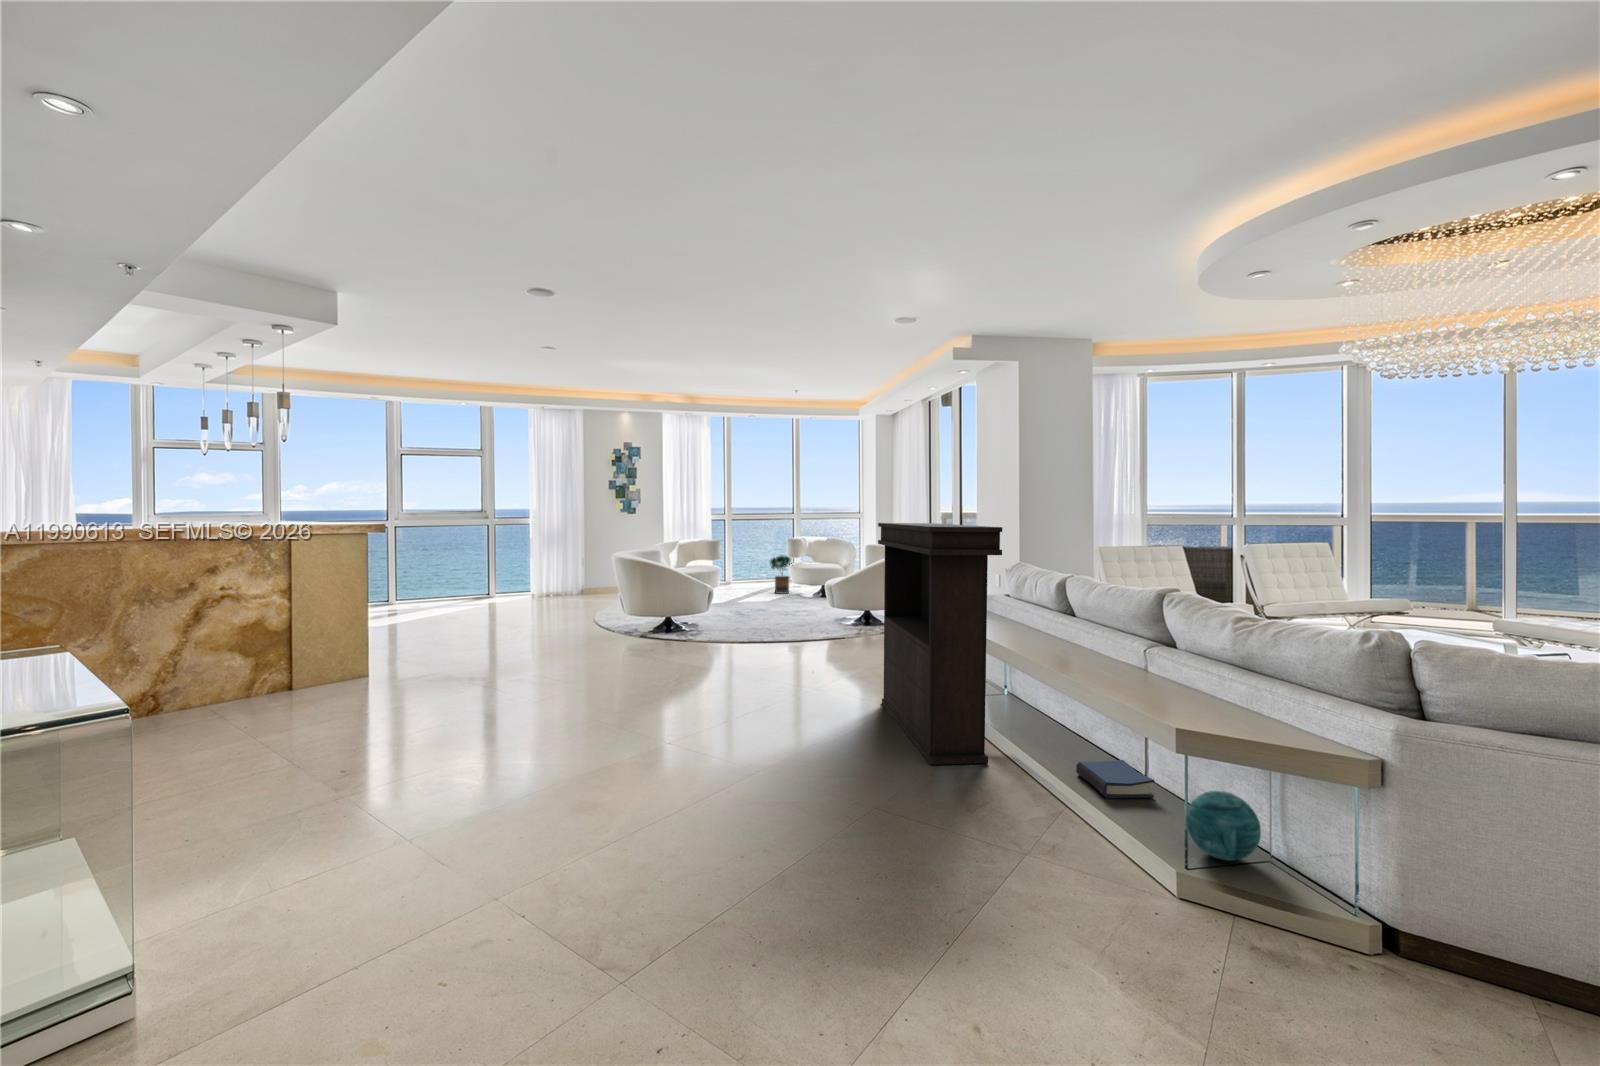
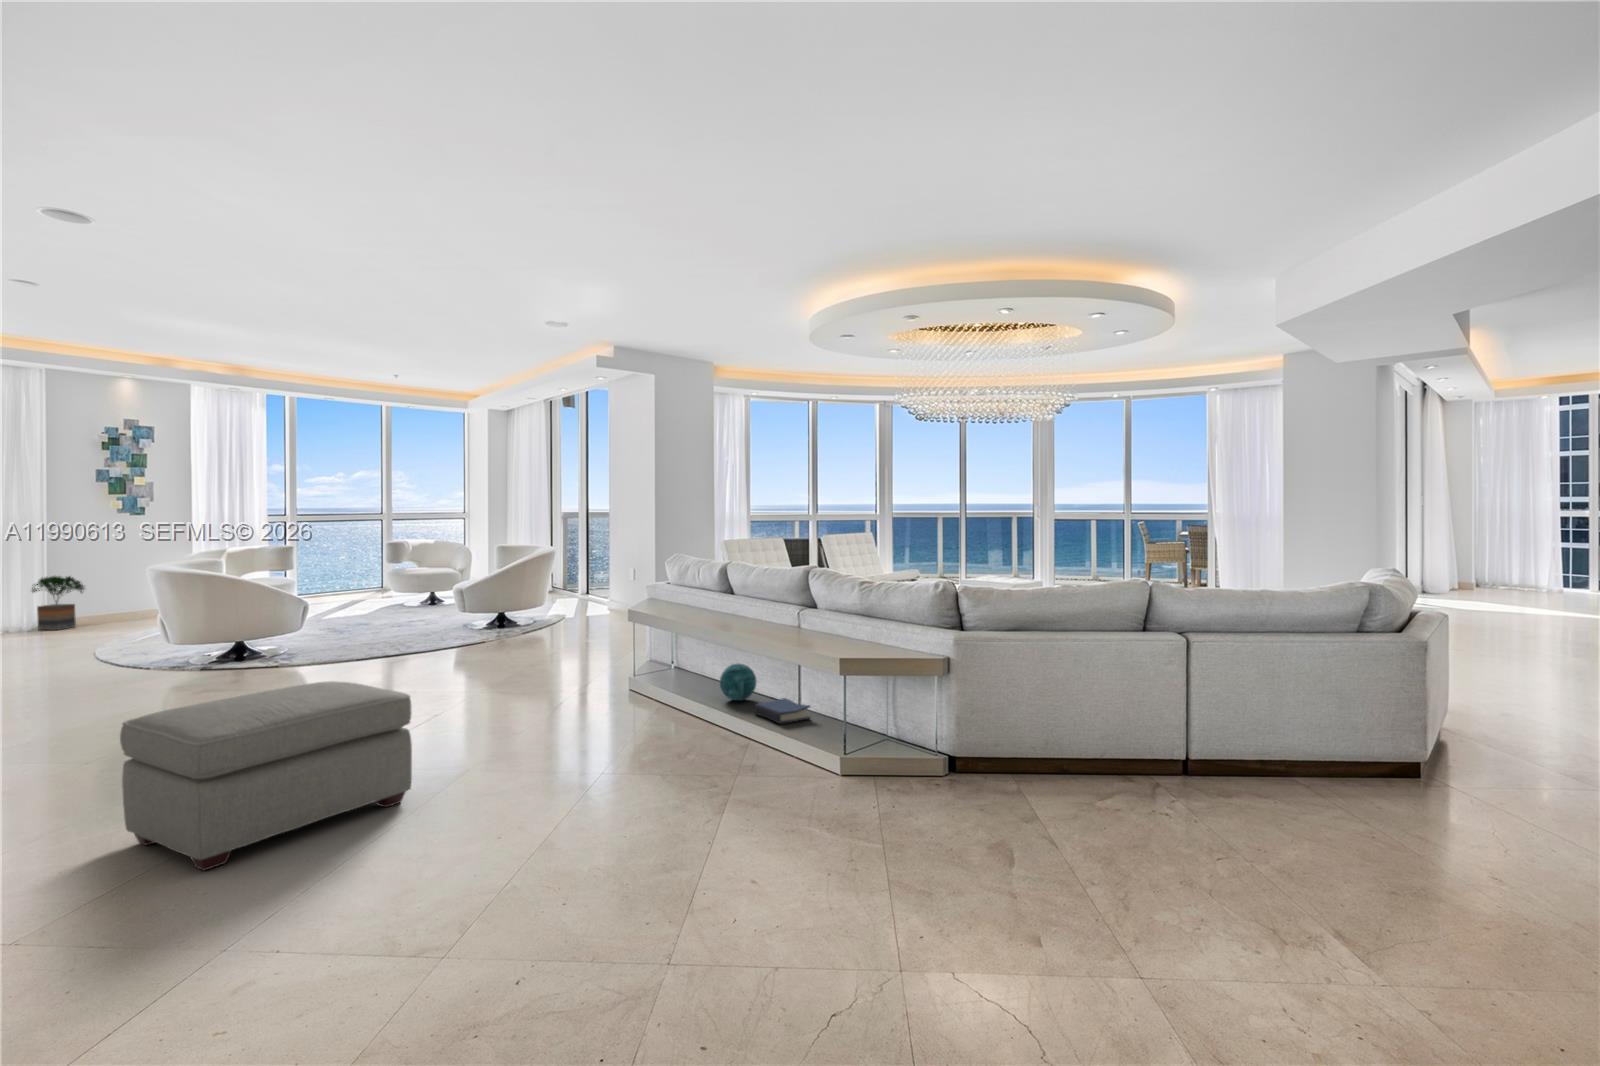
console table: present [878,523,1002,765] -> none [552,519,687,729]
potted tree: present [769,555,793,594] -> present [32,576,84,630]
ottoman: none [449,673,674,846] -> present [120,681,412,870]
decorative orb: present [1186,791,1261,861] -> present [720,663,757,701]

